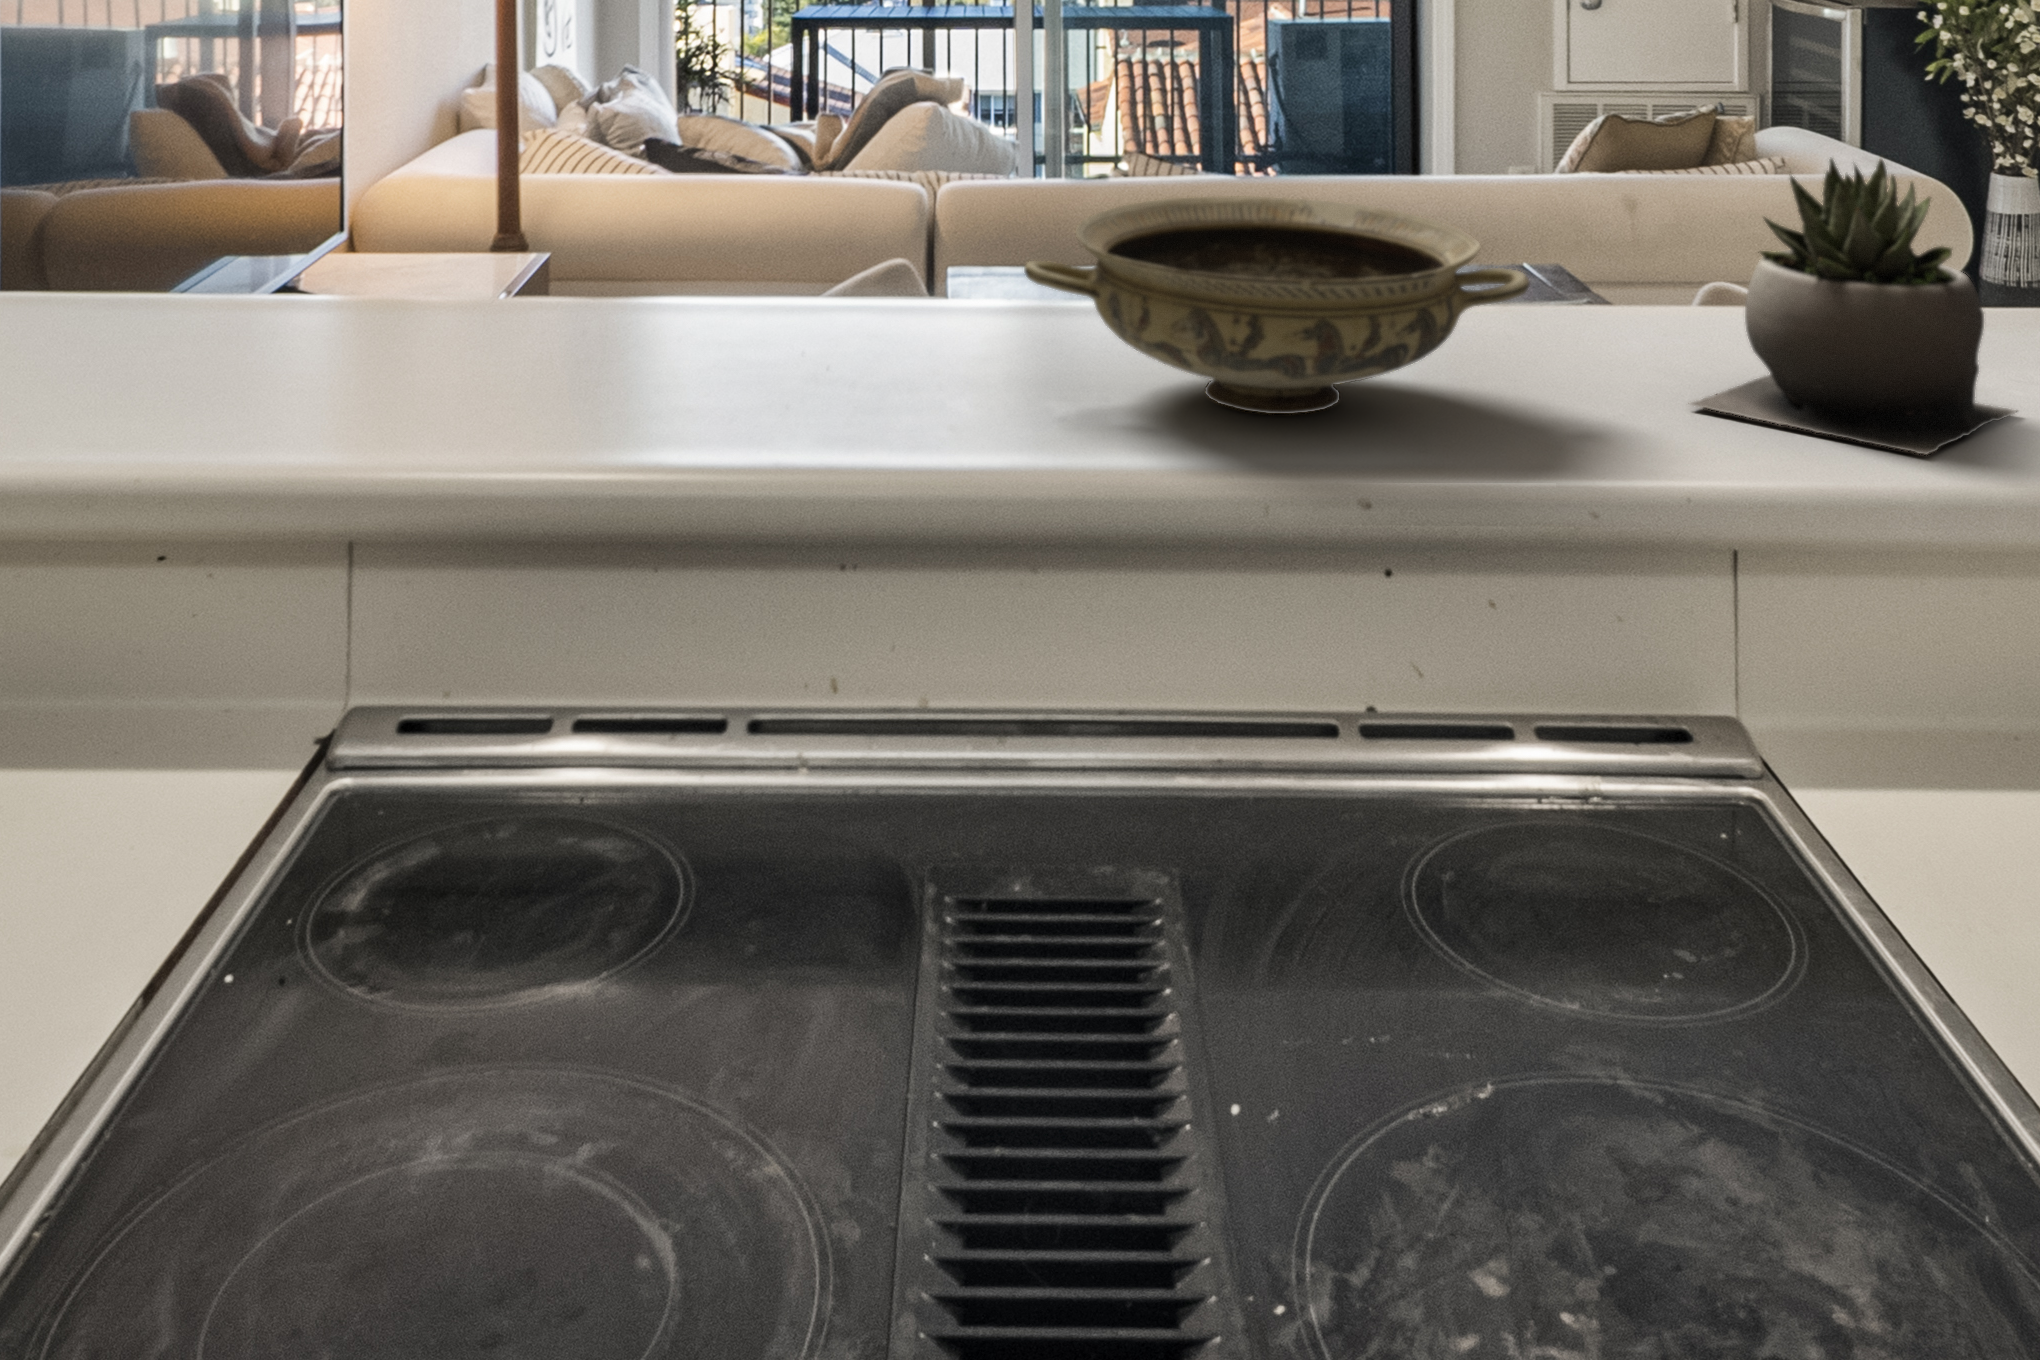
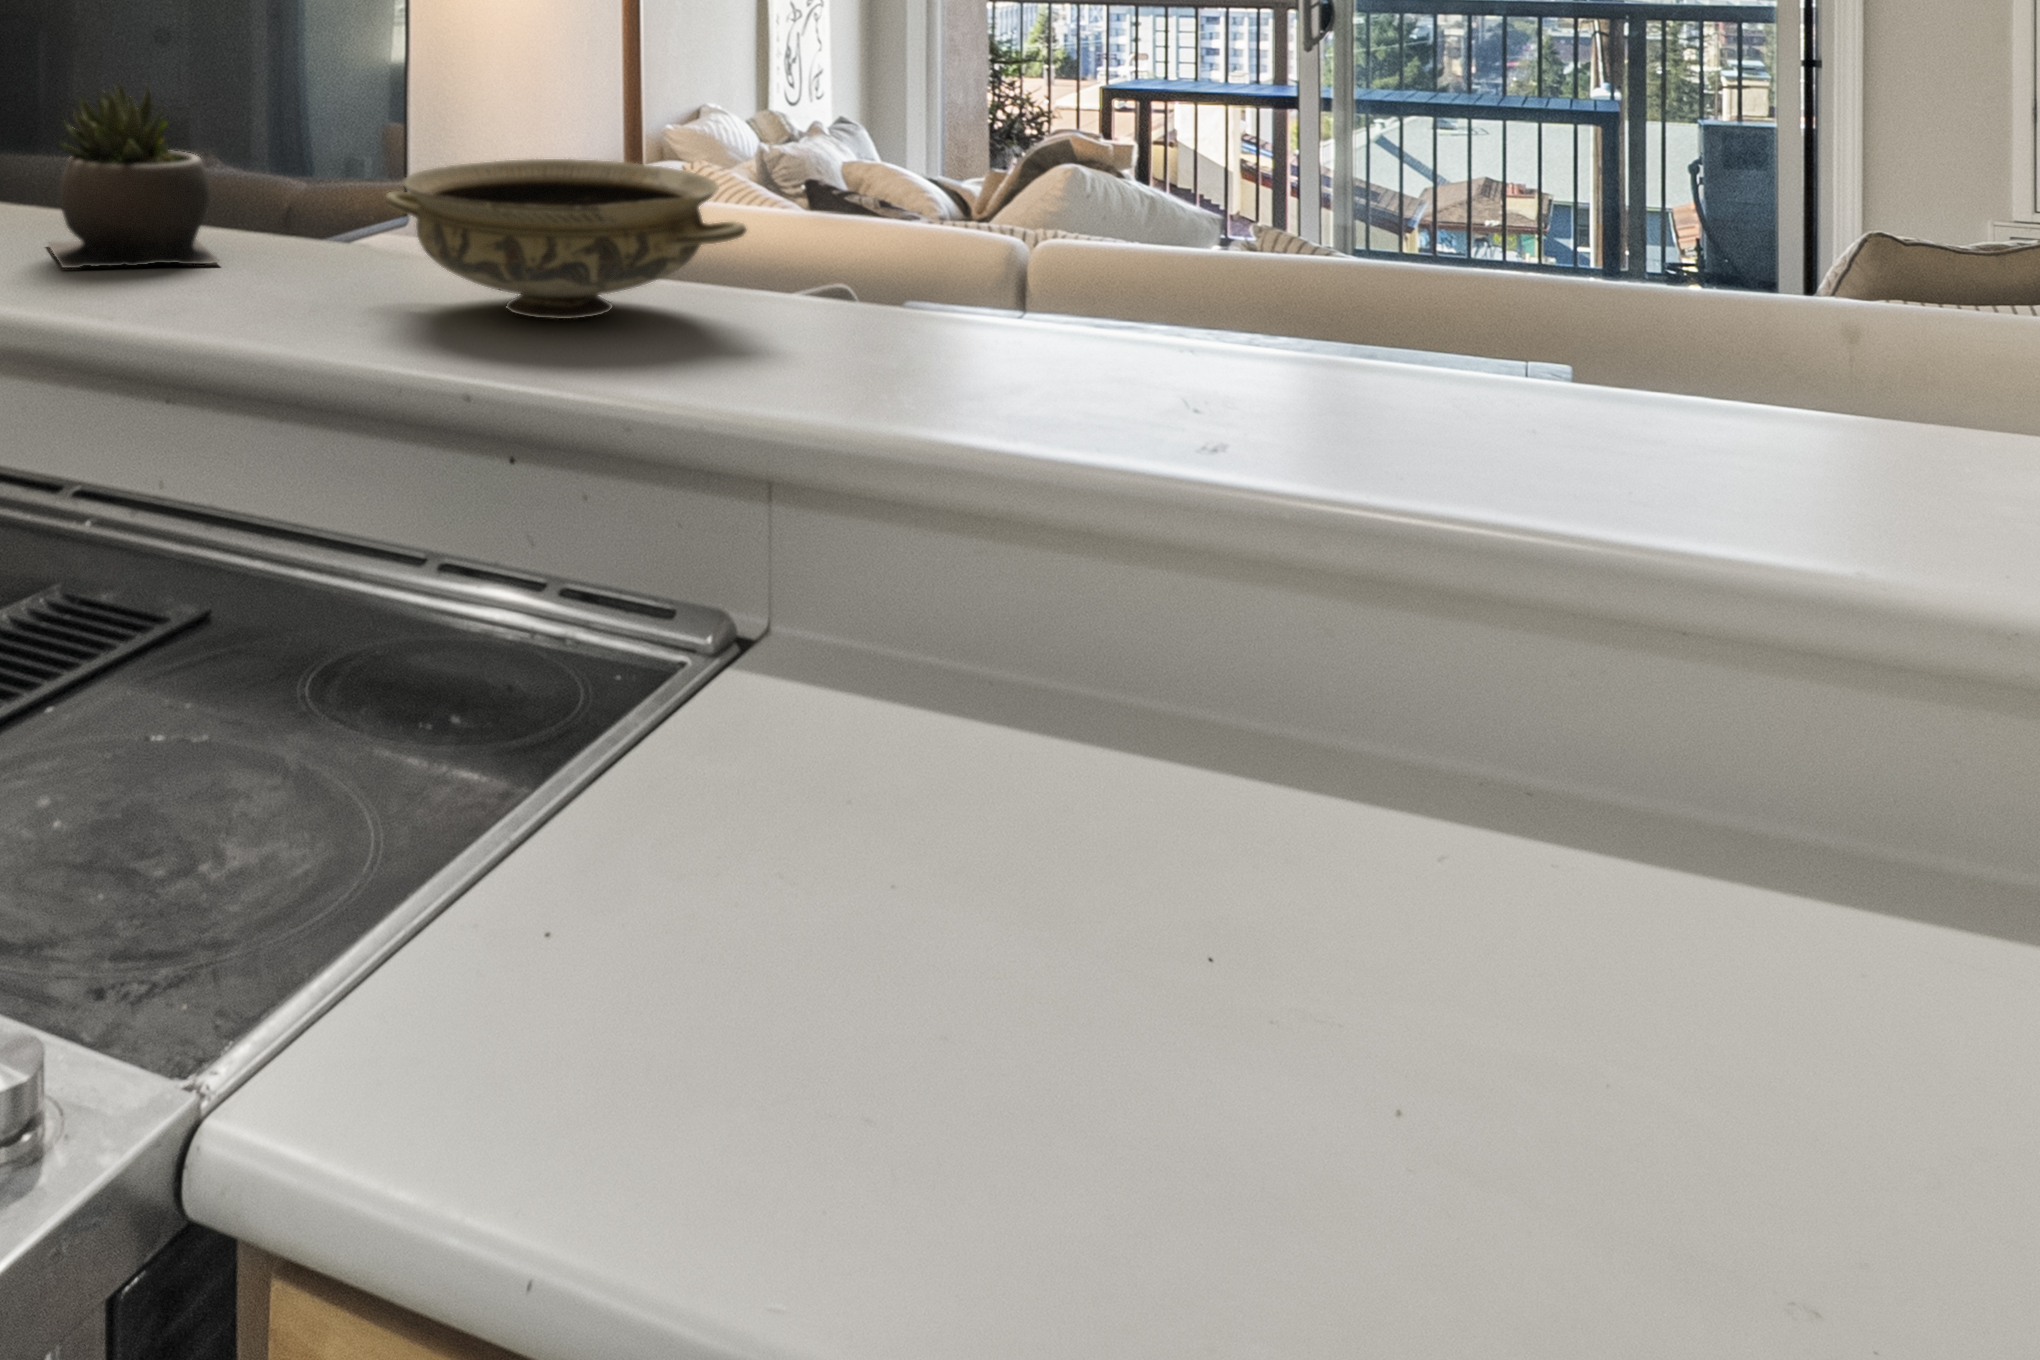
succulent plant: present [1688,159,2016,454] -> present [48,85,219,268]

